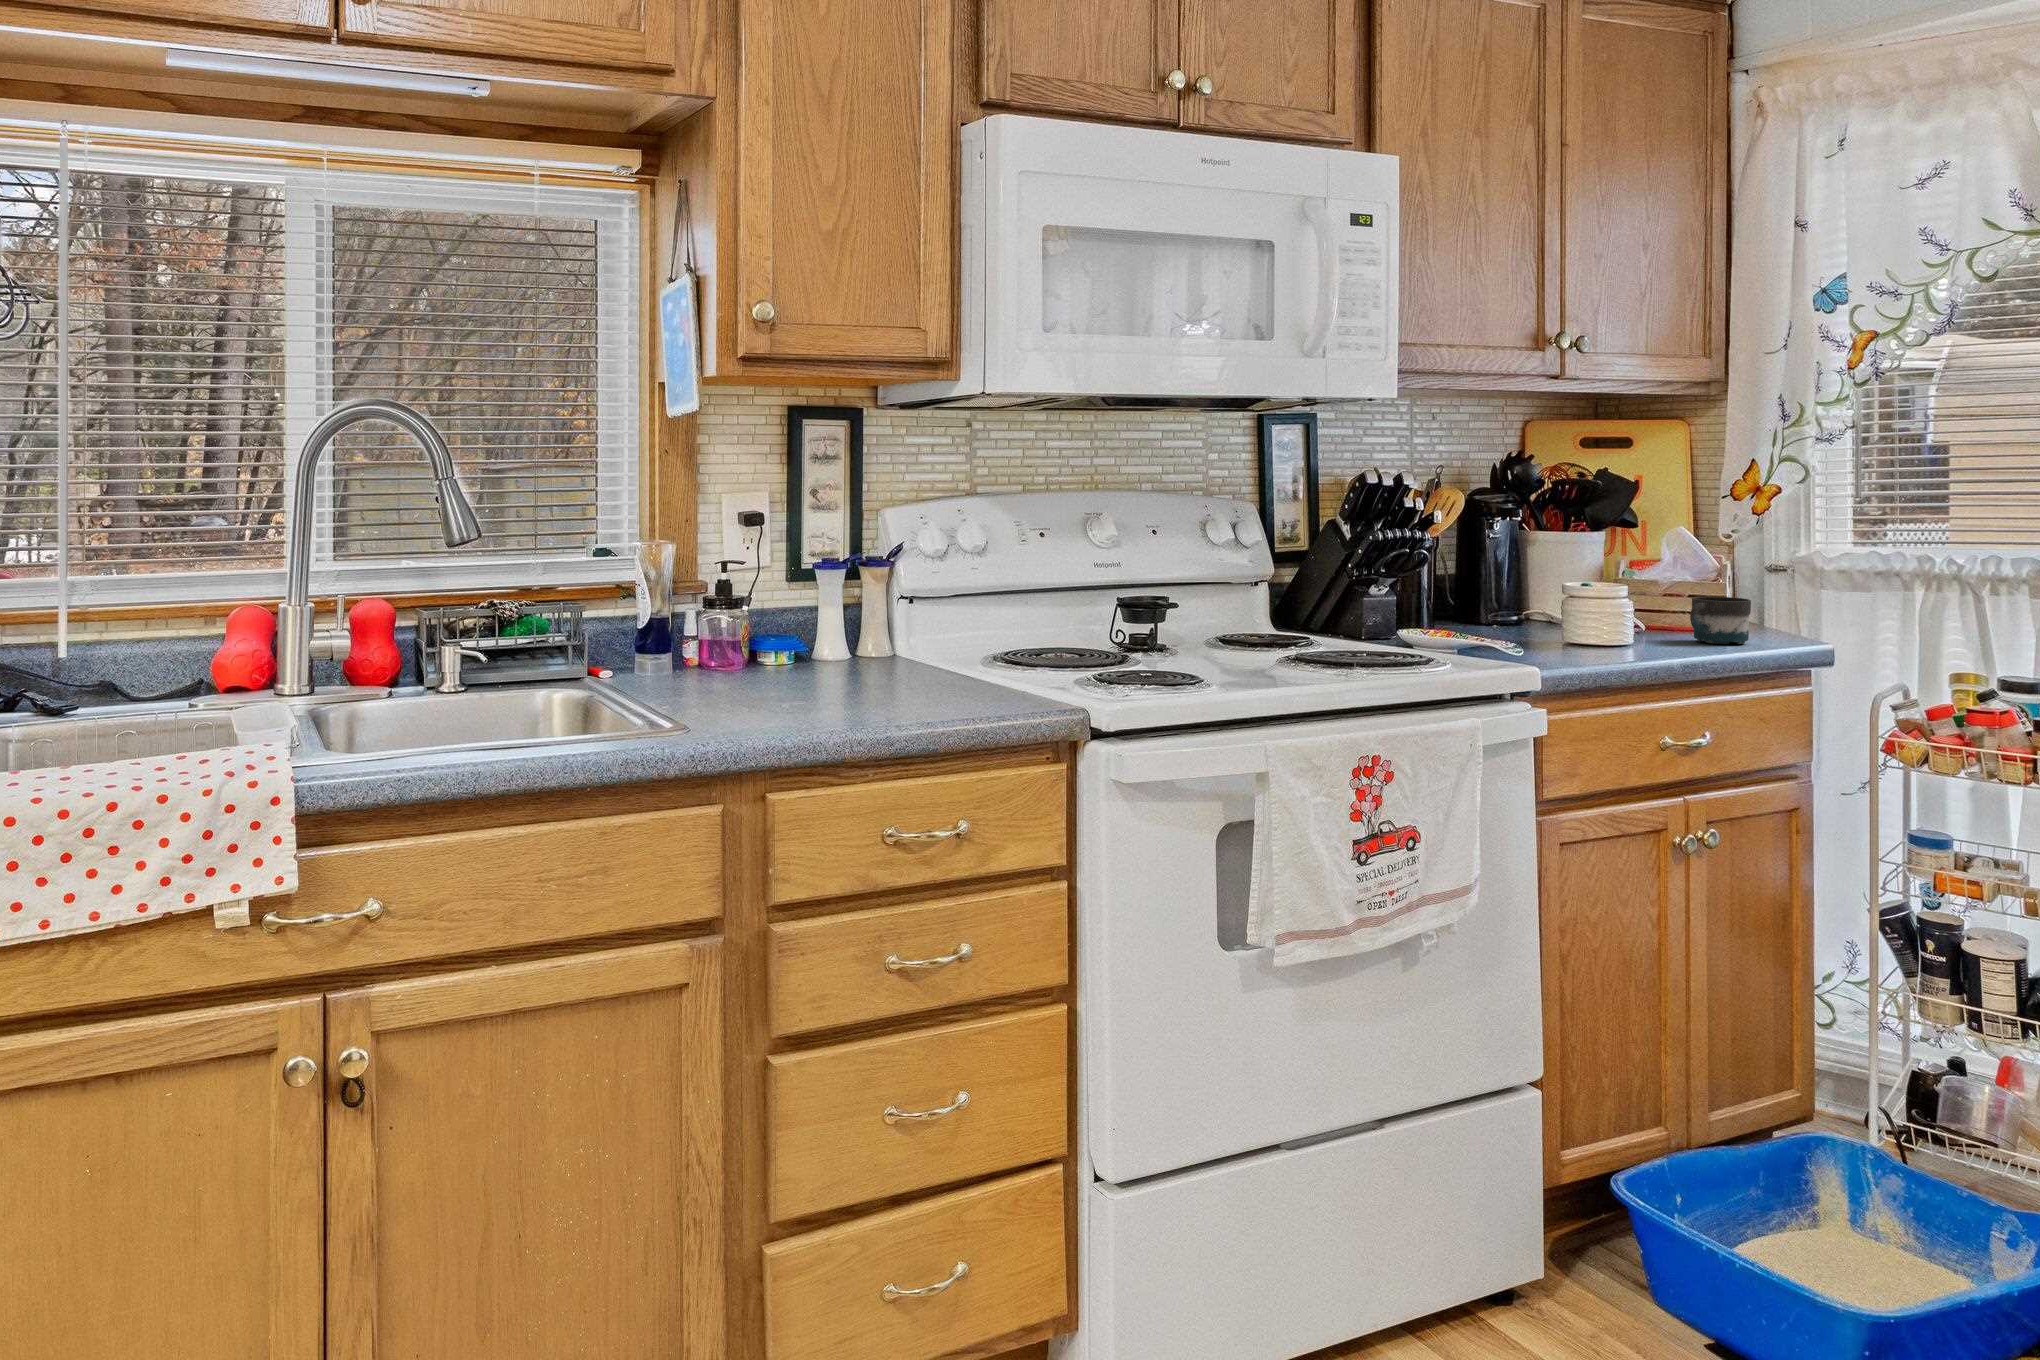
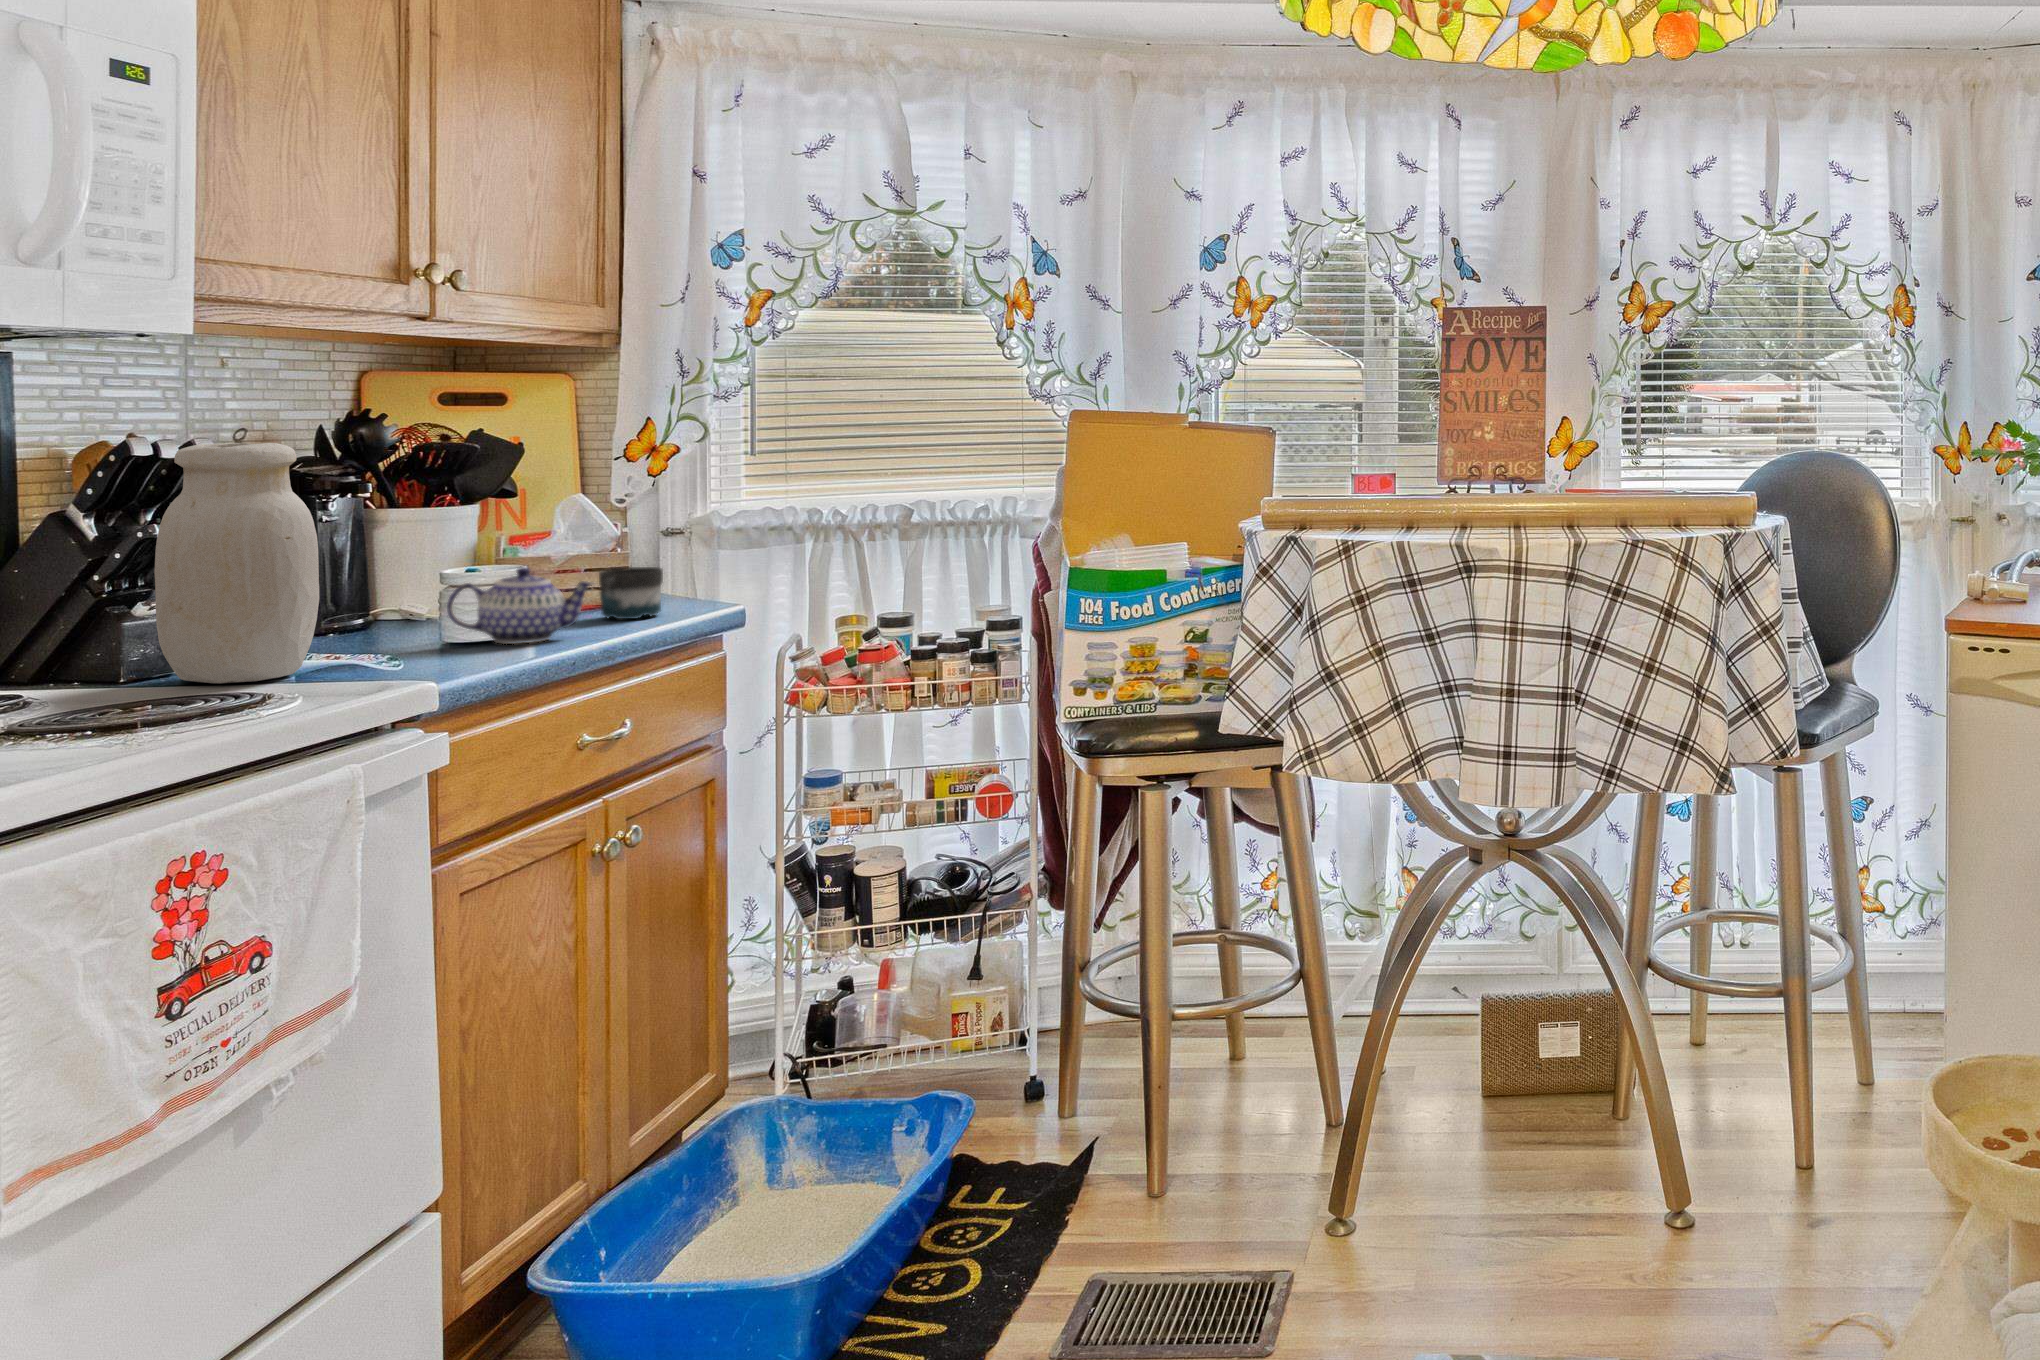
jar: none [1373,474,1470,651] -> present [155,443,319,683]
teapot: none [1563,585,1683,651] -> present [447,567,593,644]

